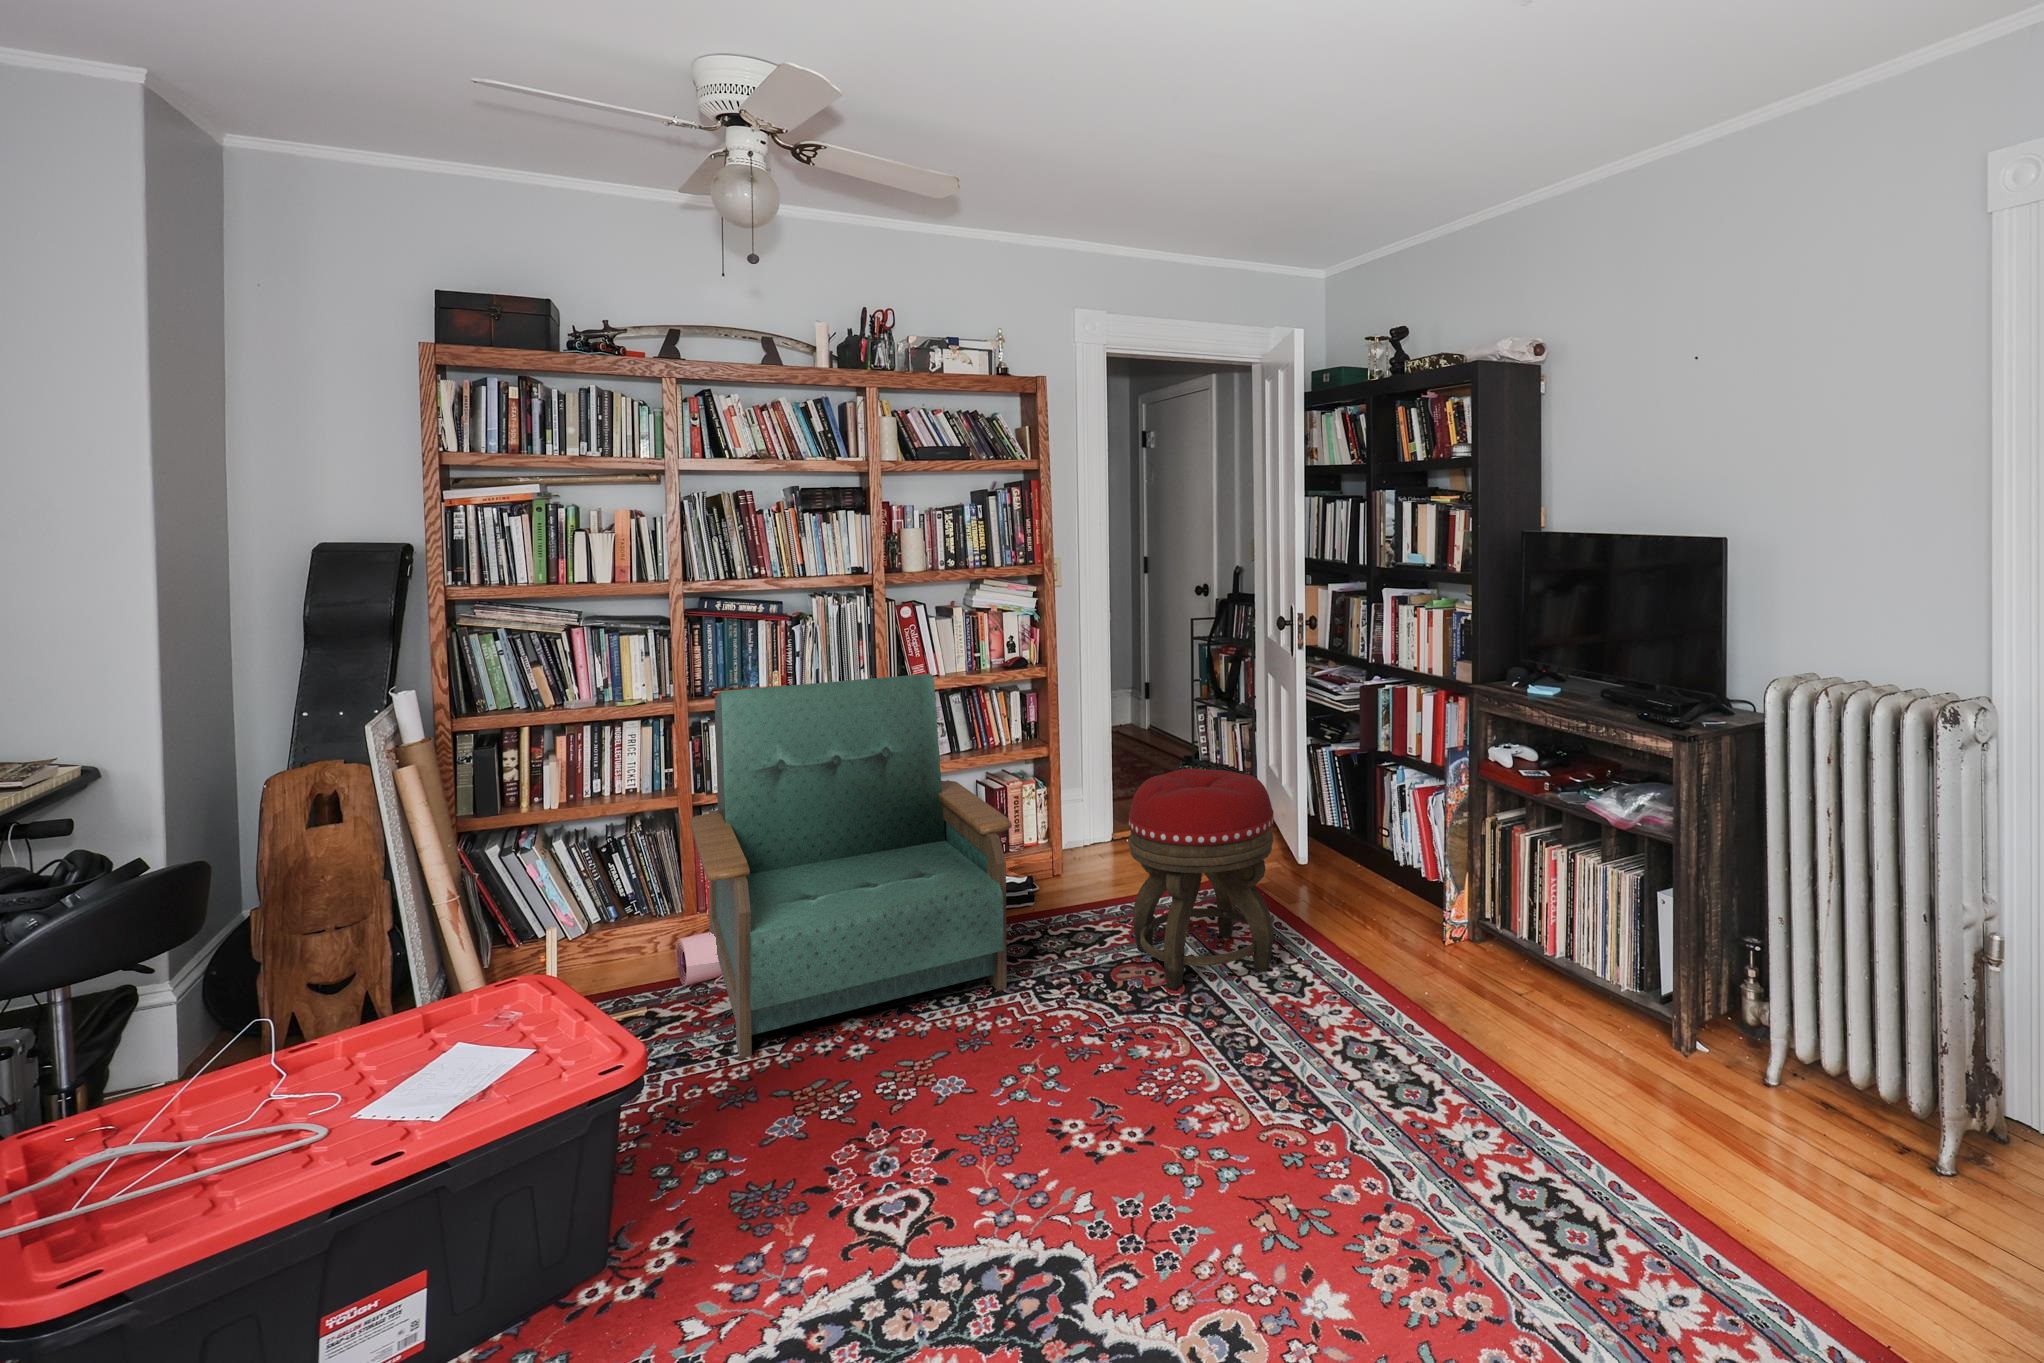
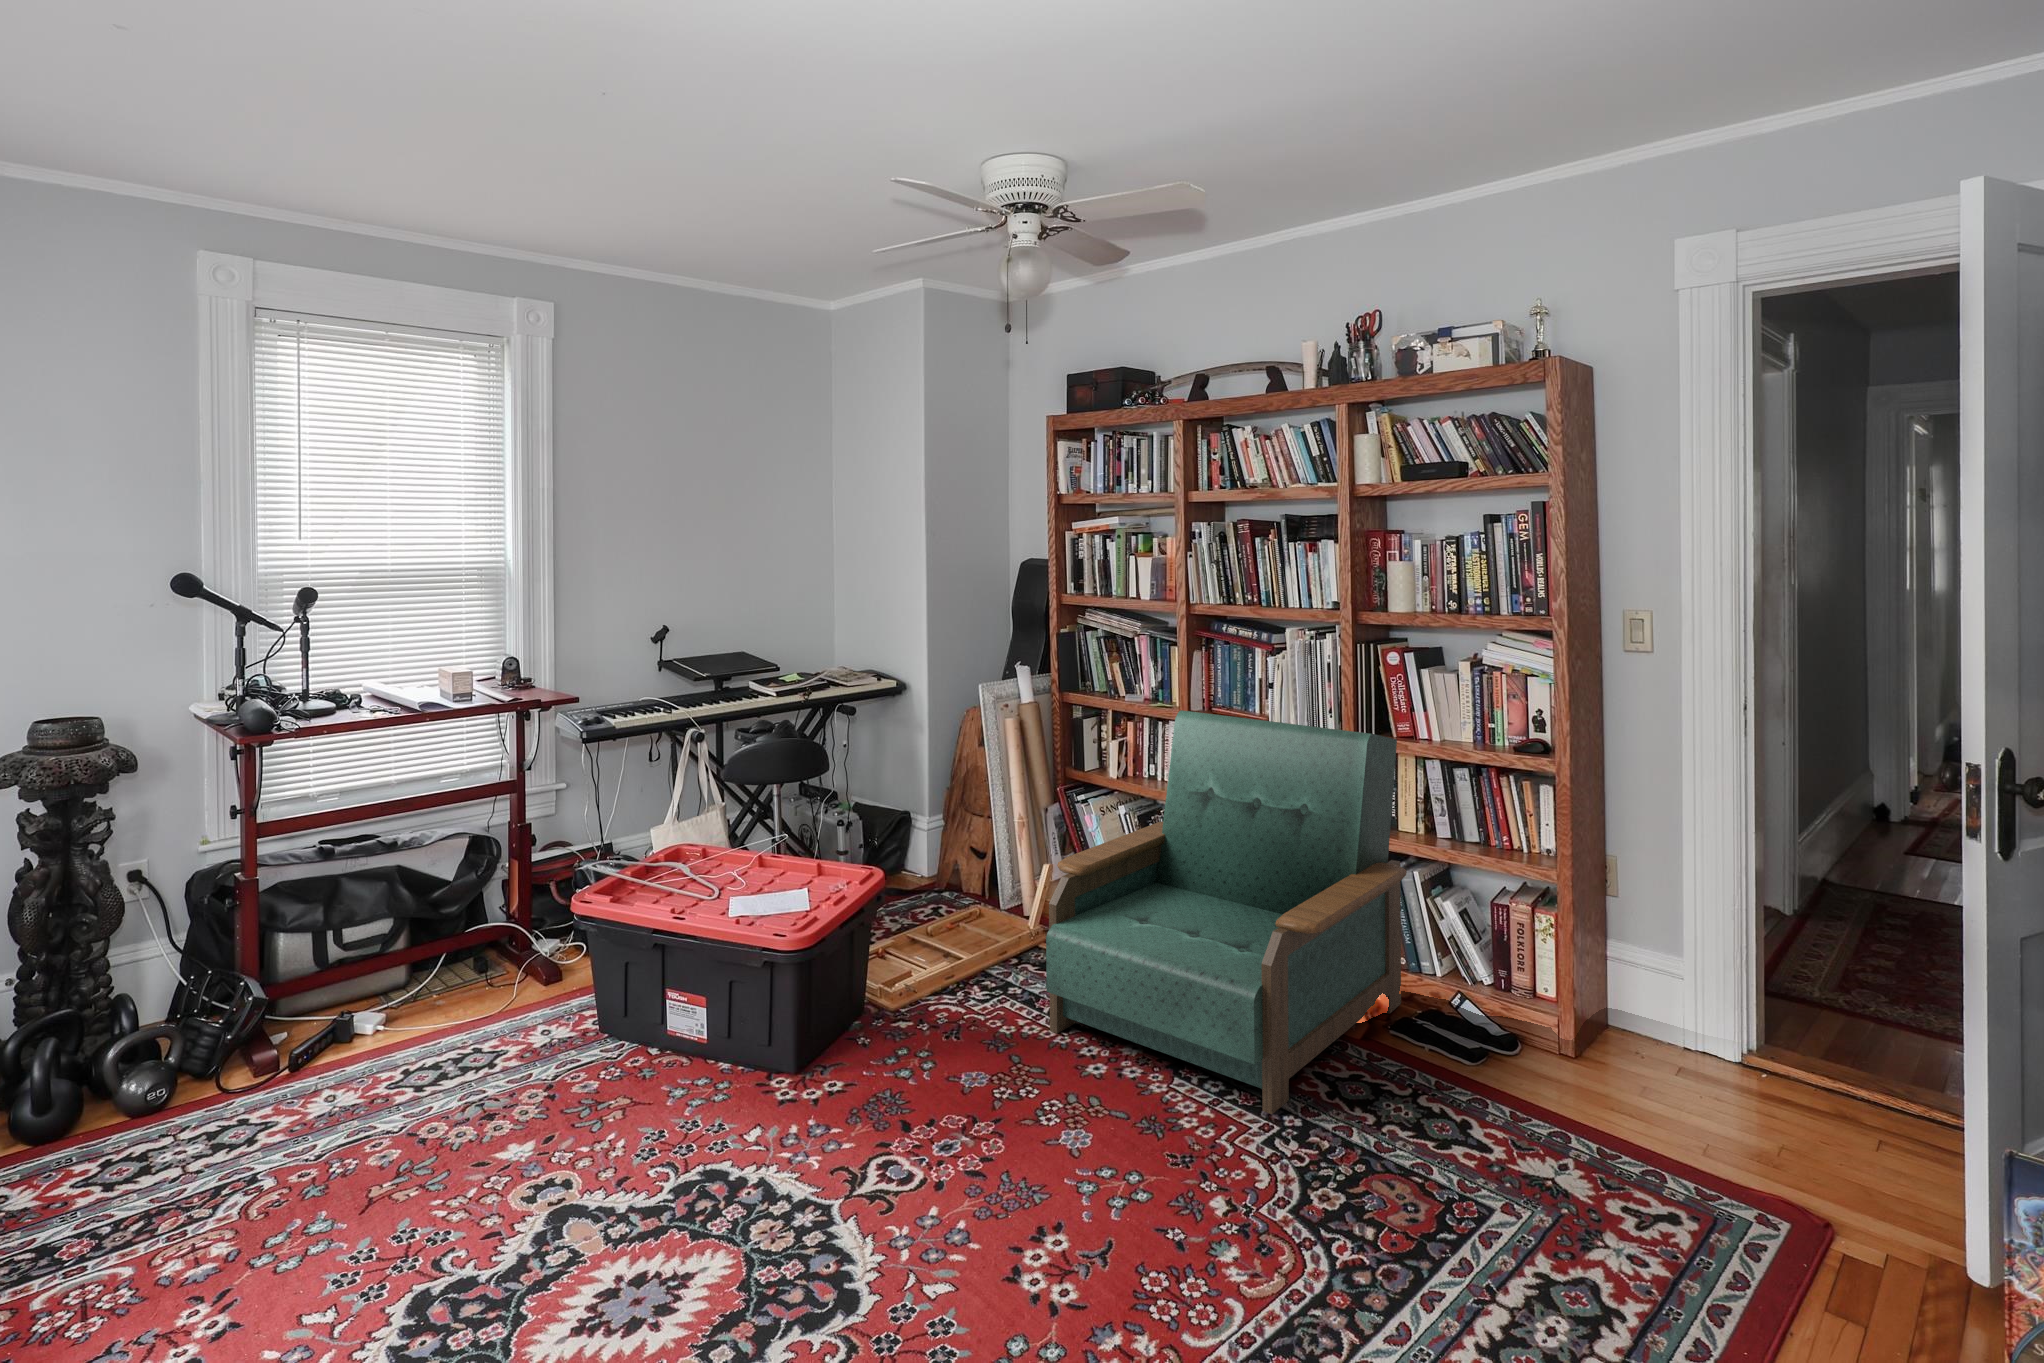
footstool: present [1128,768,1274,990] -> none [1376,939,1620,1315]

